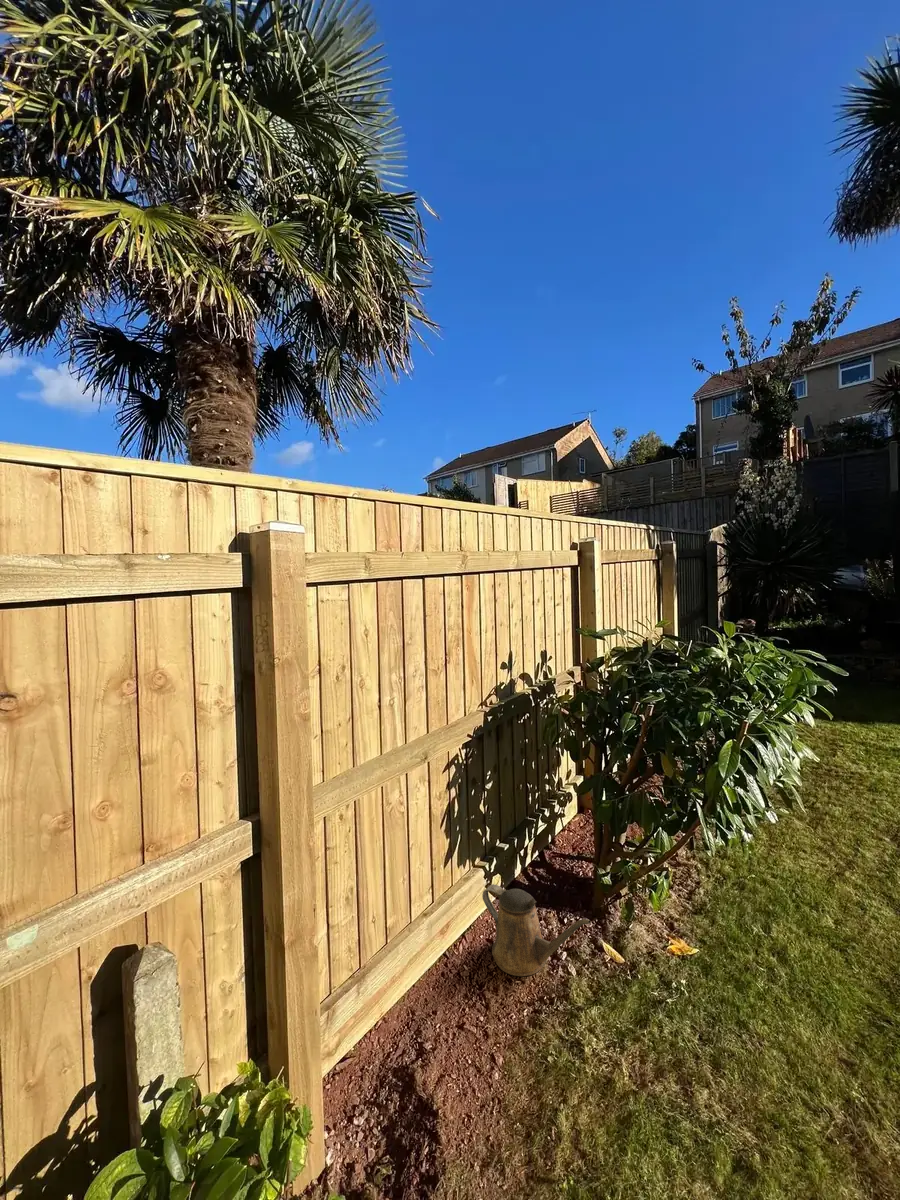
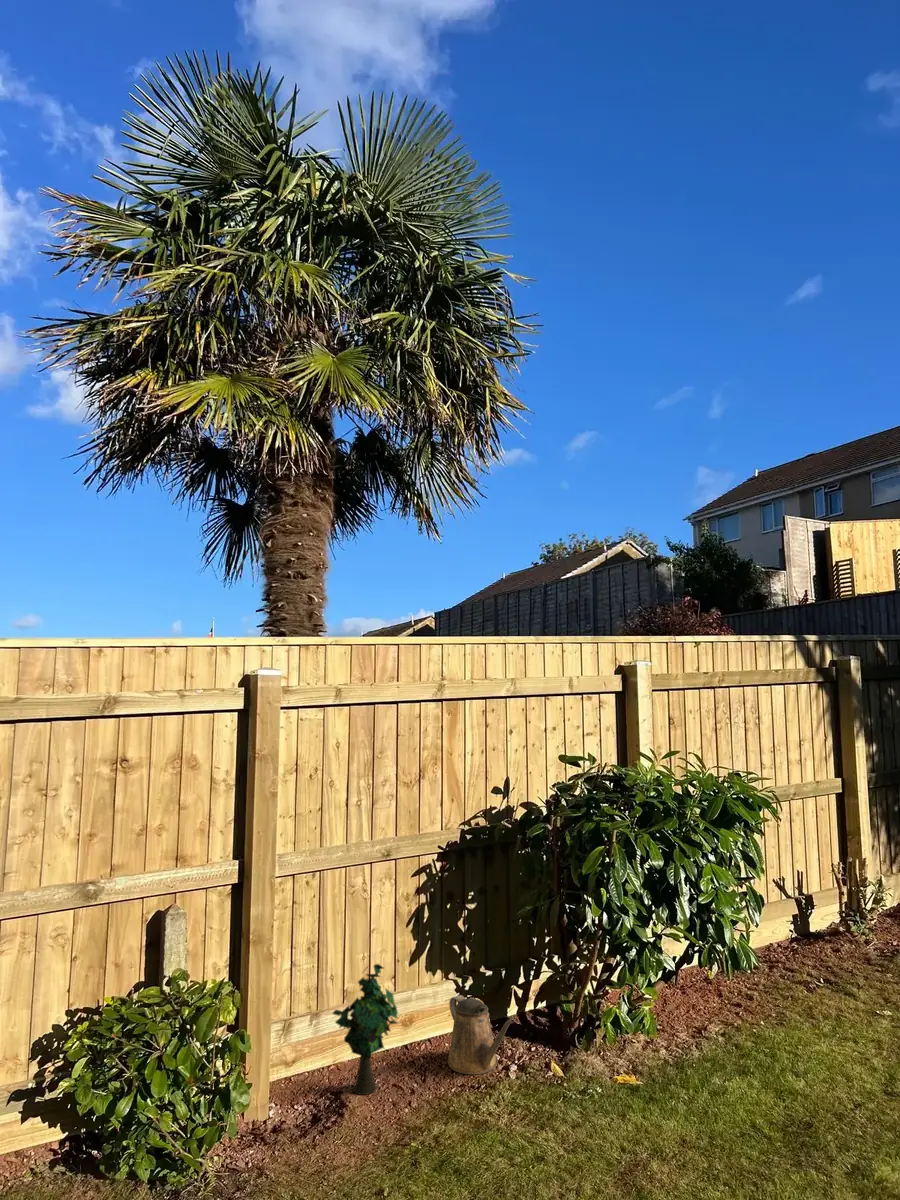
decorative plant: none [382,889,462,1052] -> present [333,964,398,1095]

